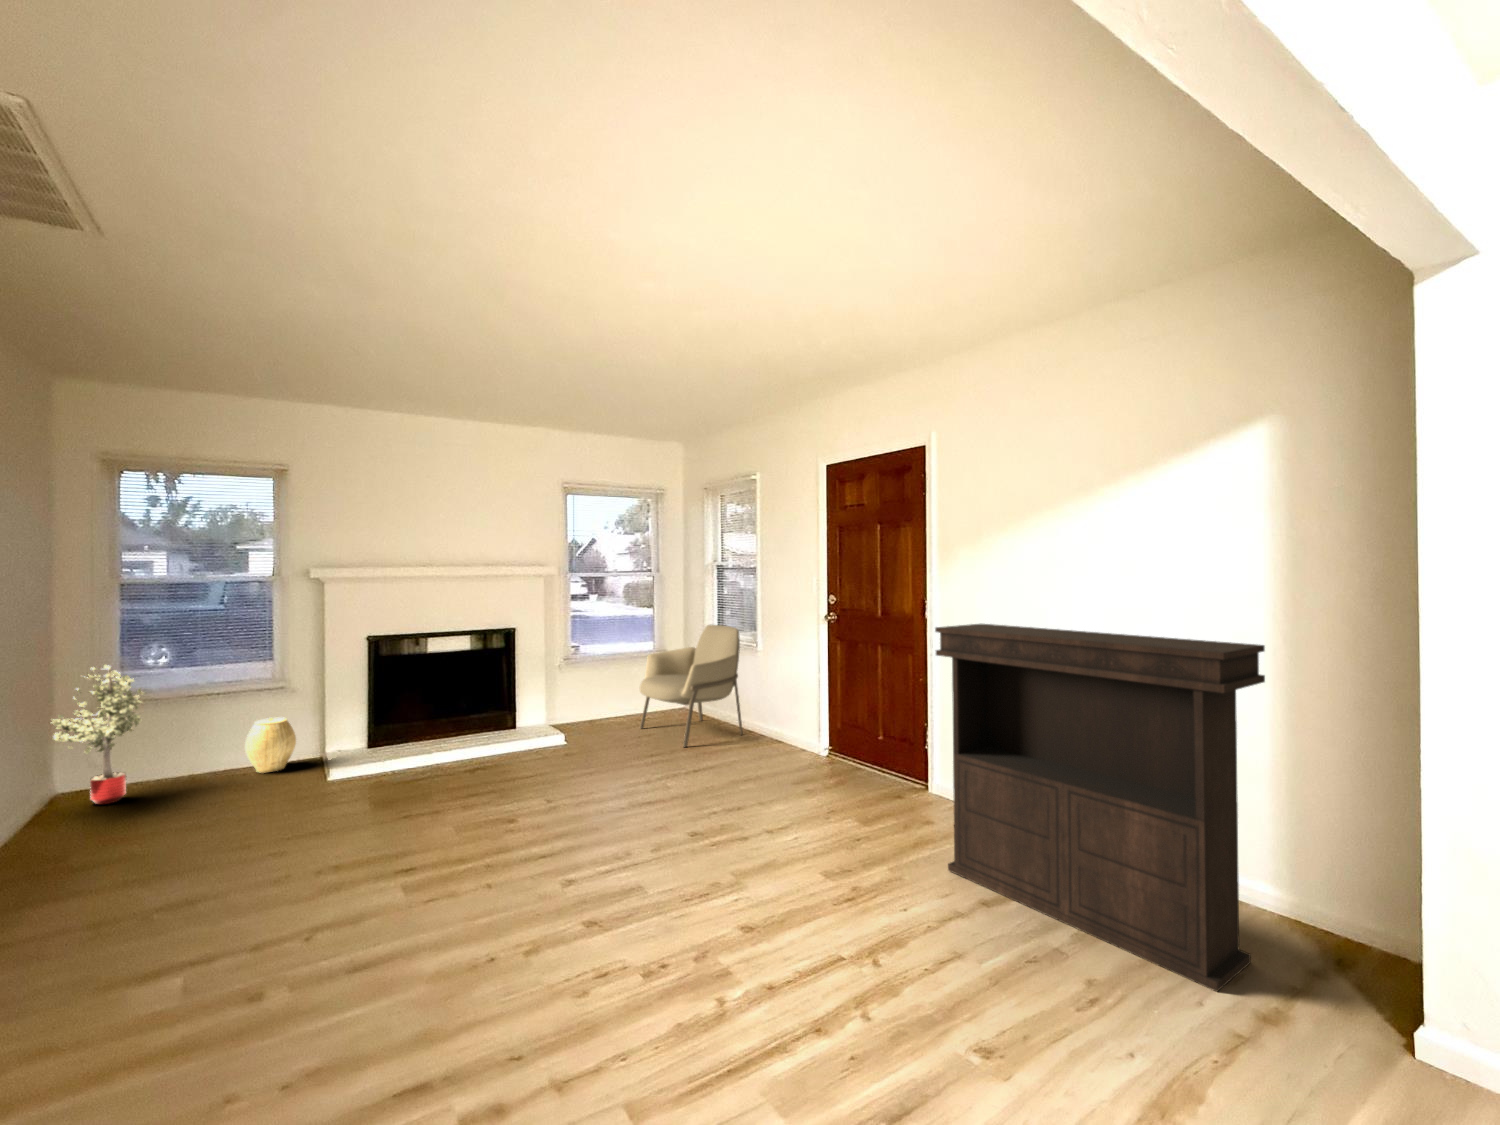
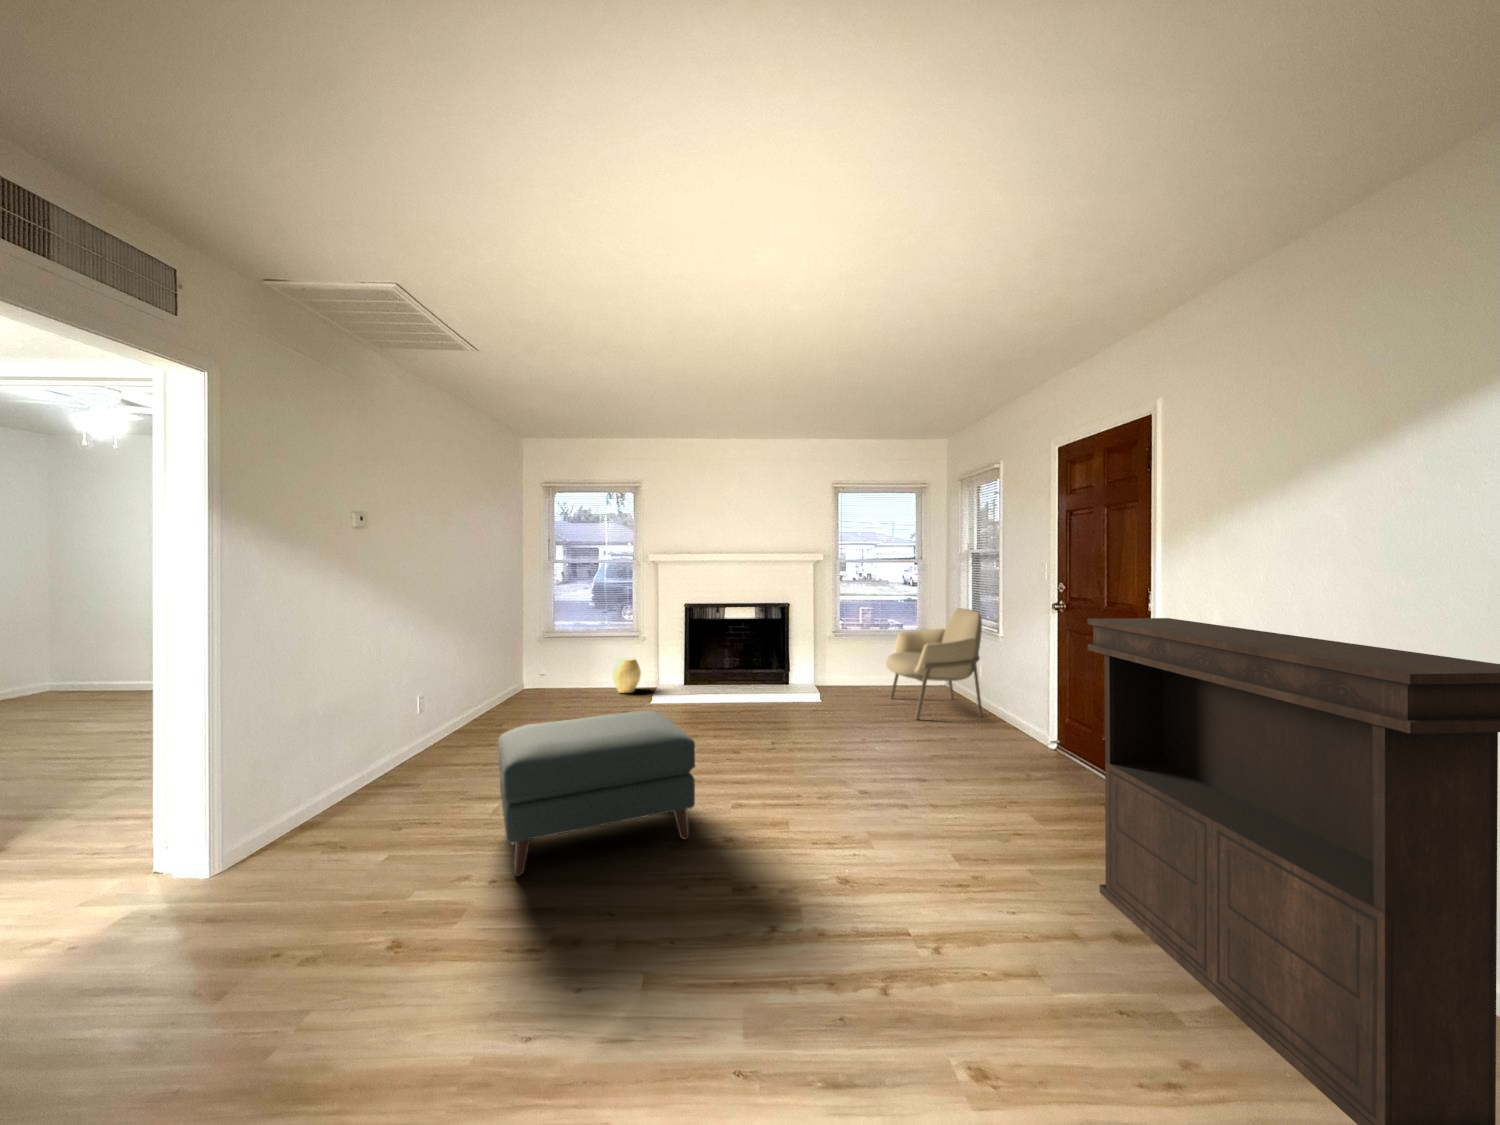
potted tree: present [51,665,145,805] -> none [512,613,561,699]
ottoman: none [208,782,546,1068] -> present [498,711,695,876]

